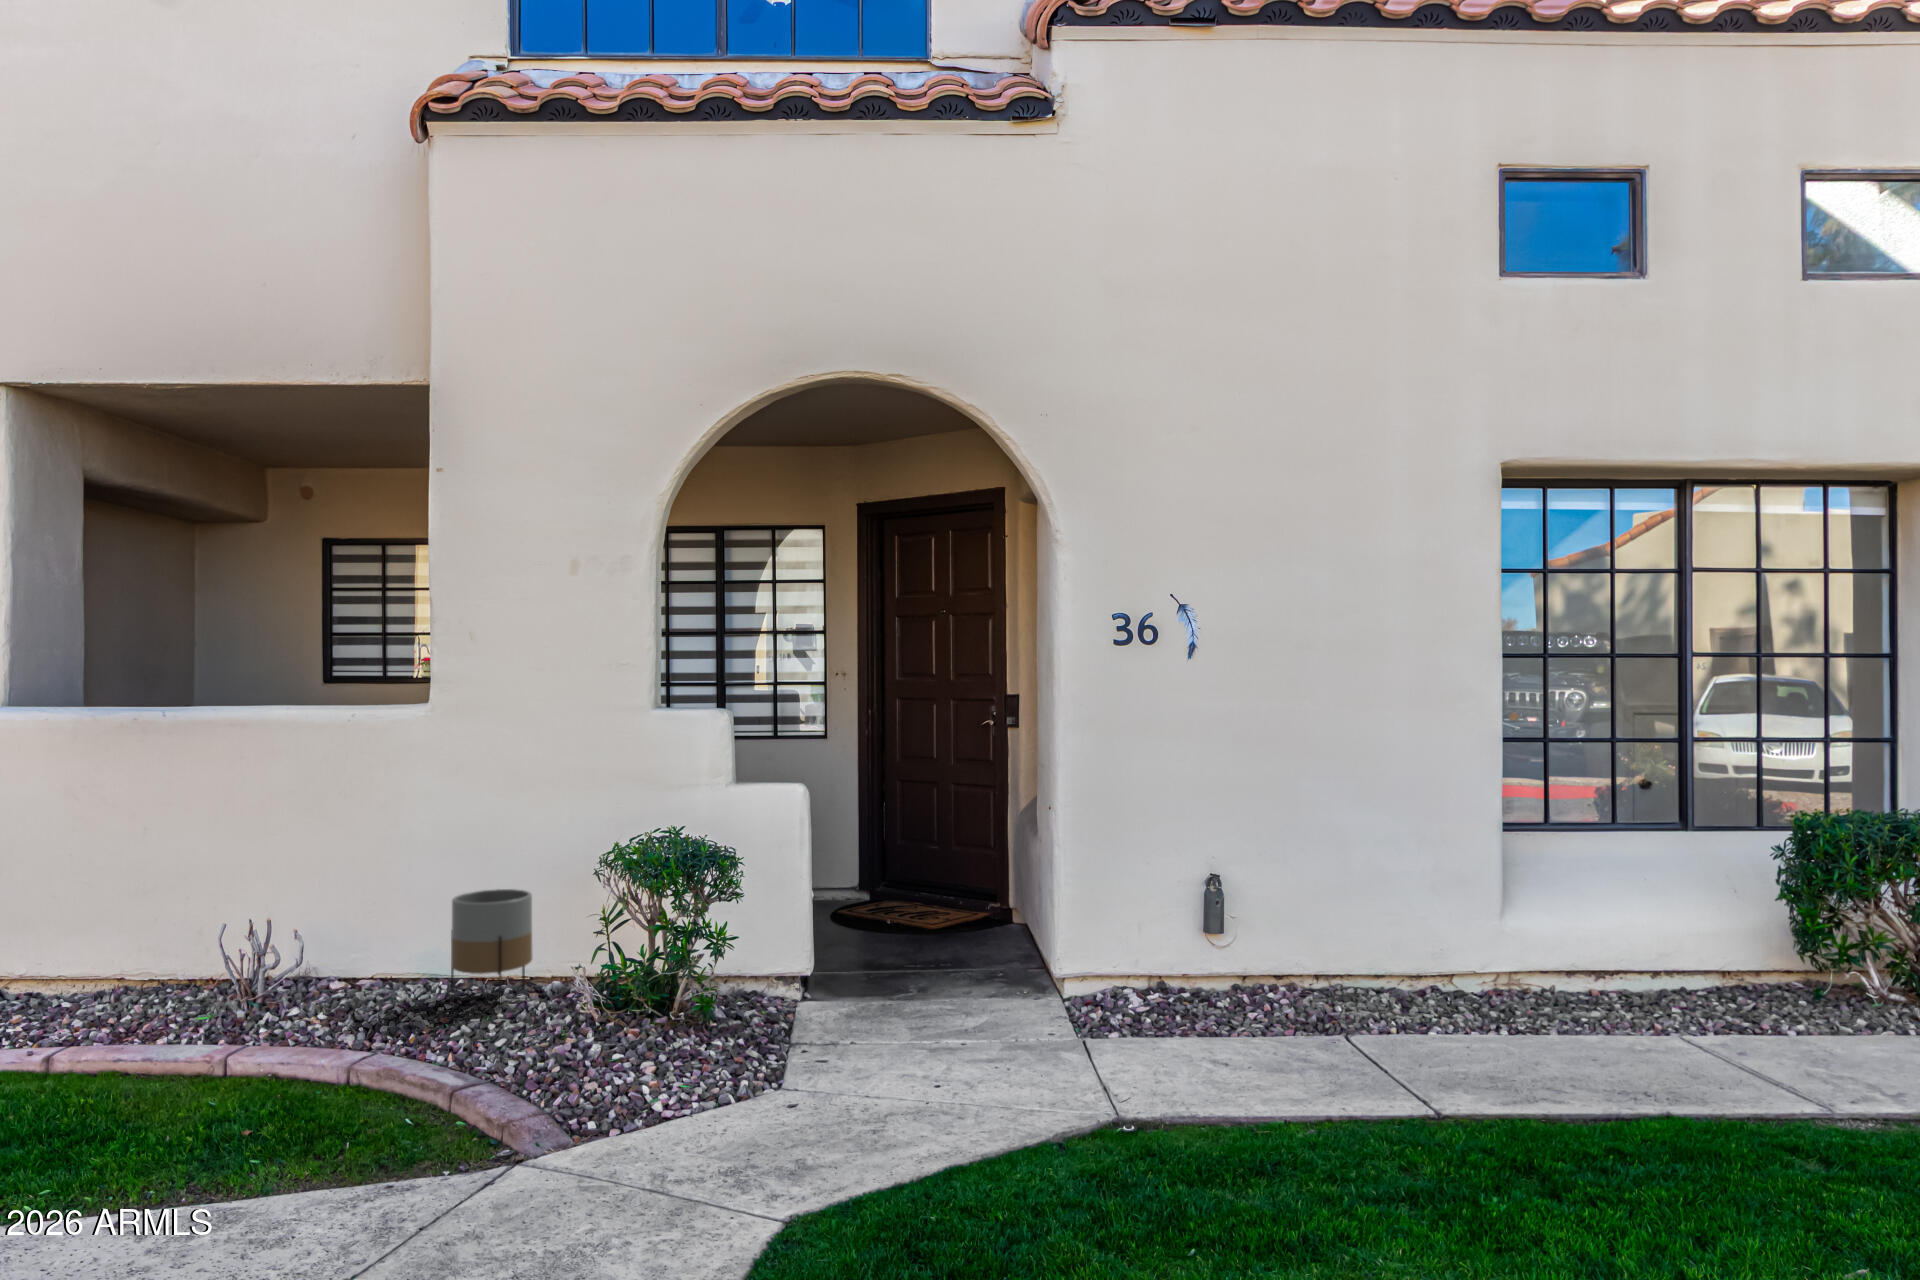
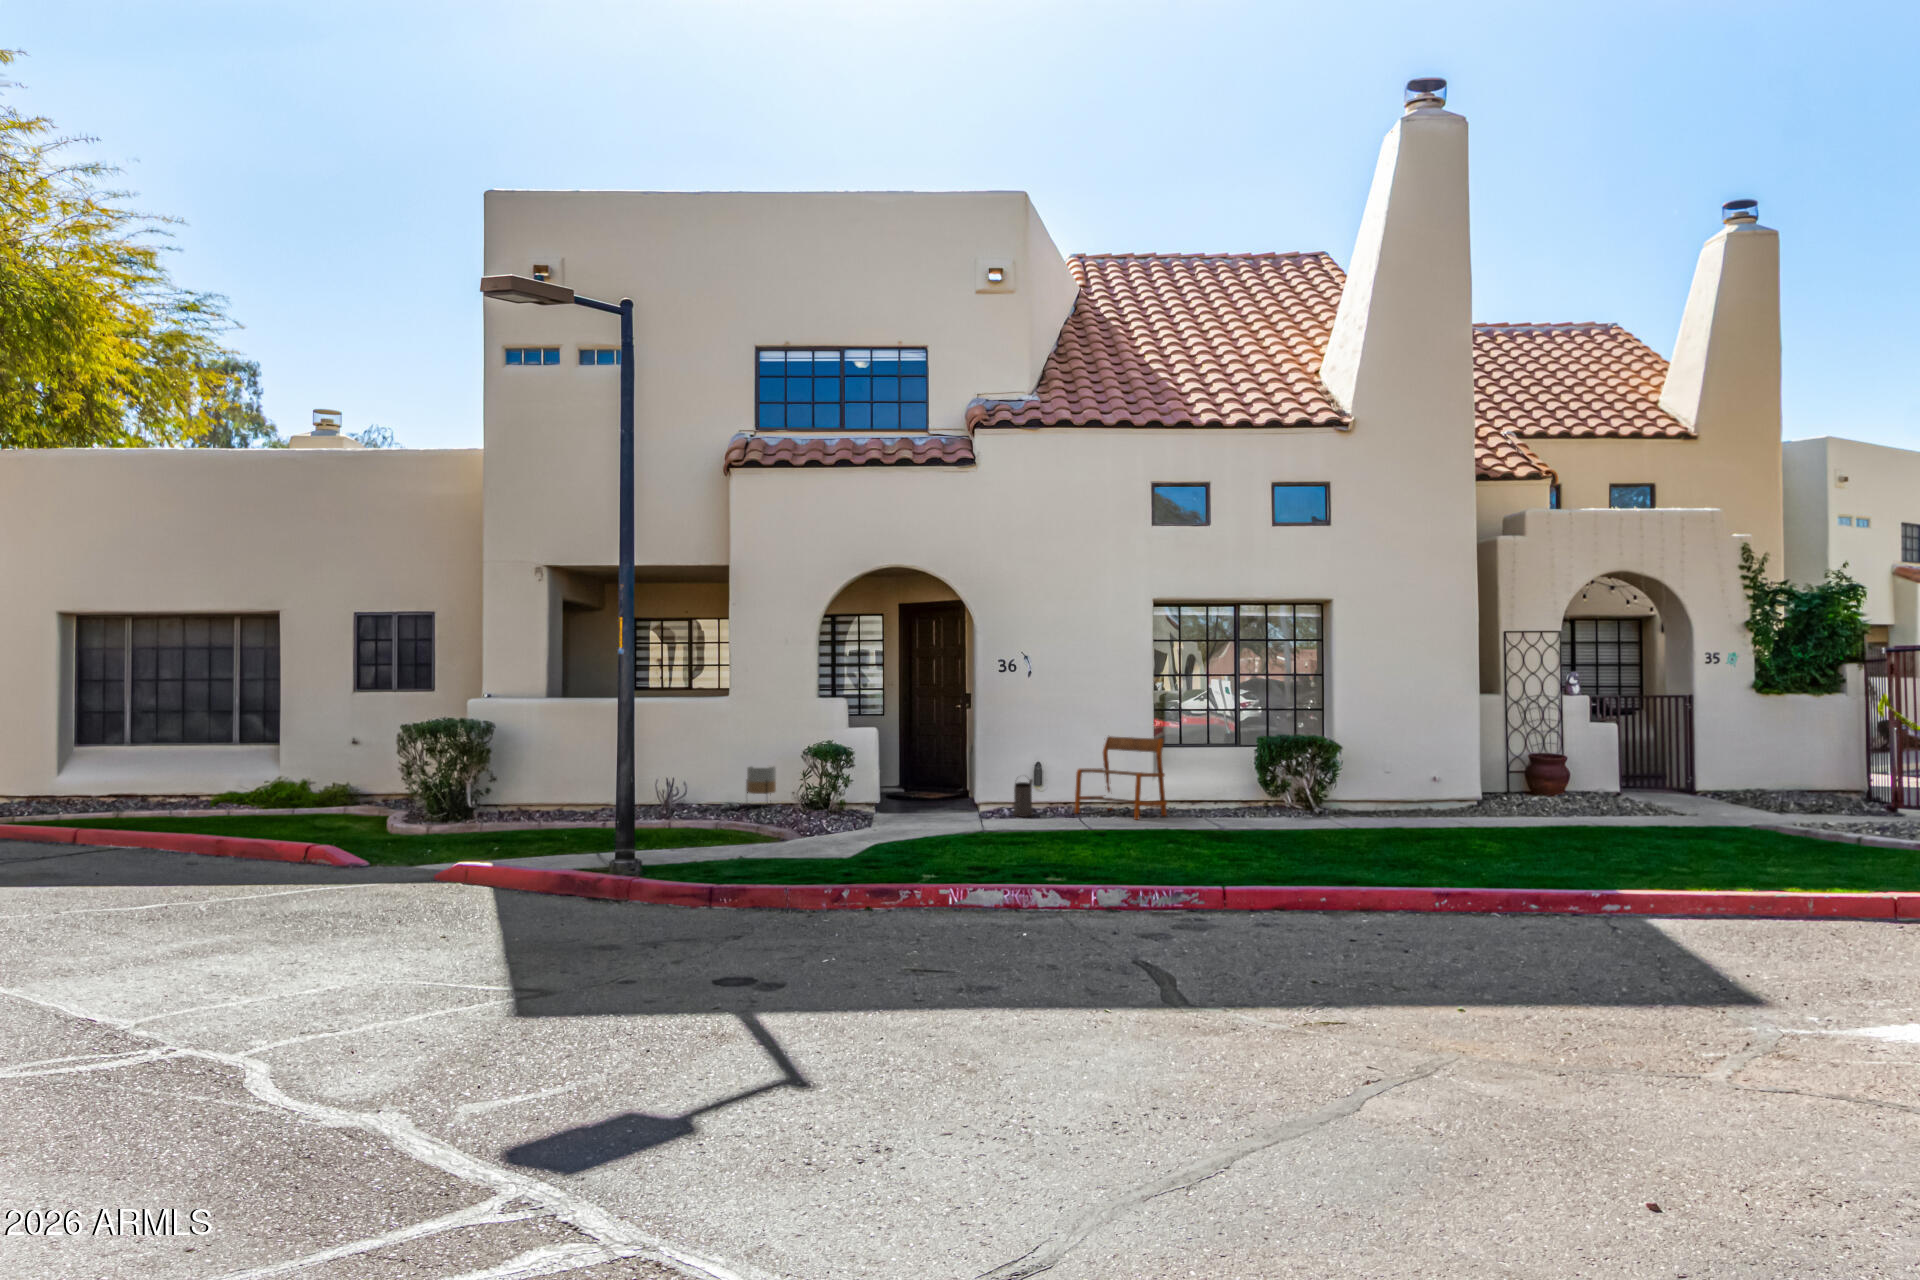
bench: none [1317,804,1585,1062] -> present [1075,736,1167,820]
watering can: none [1165,919,1221,1036] -> present [1013,779,1033,817]

